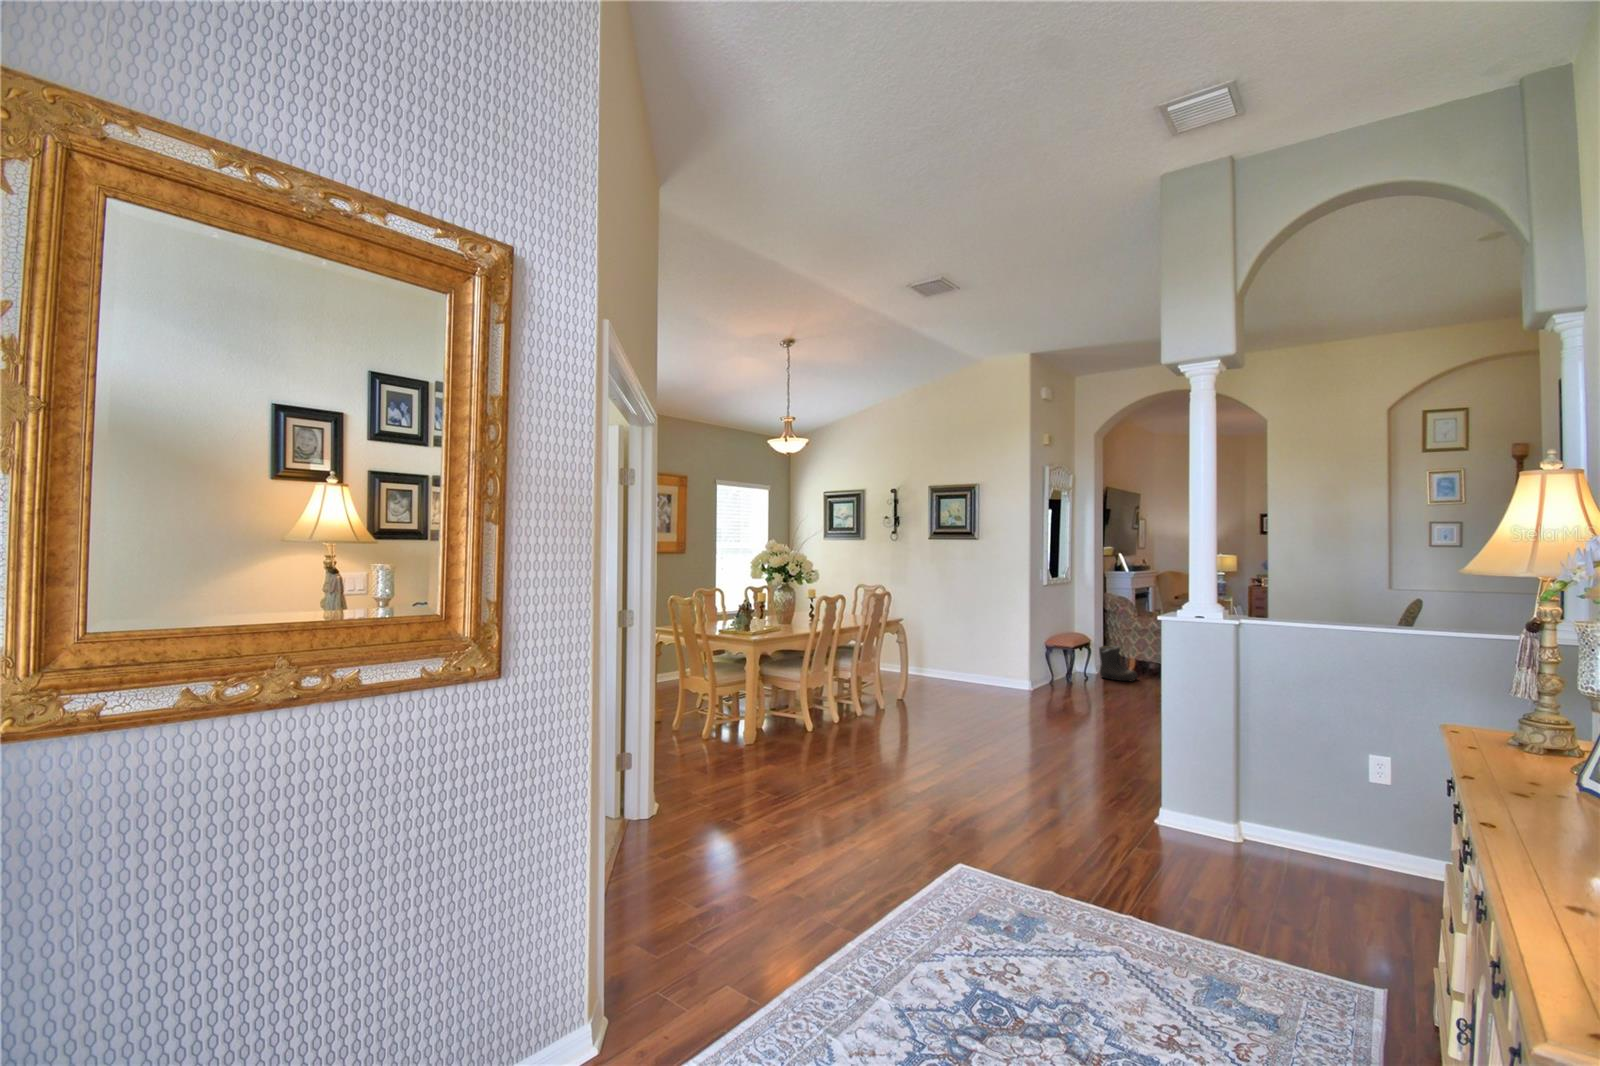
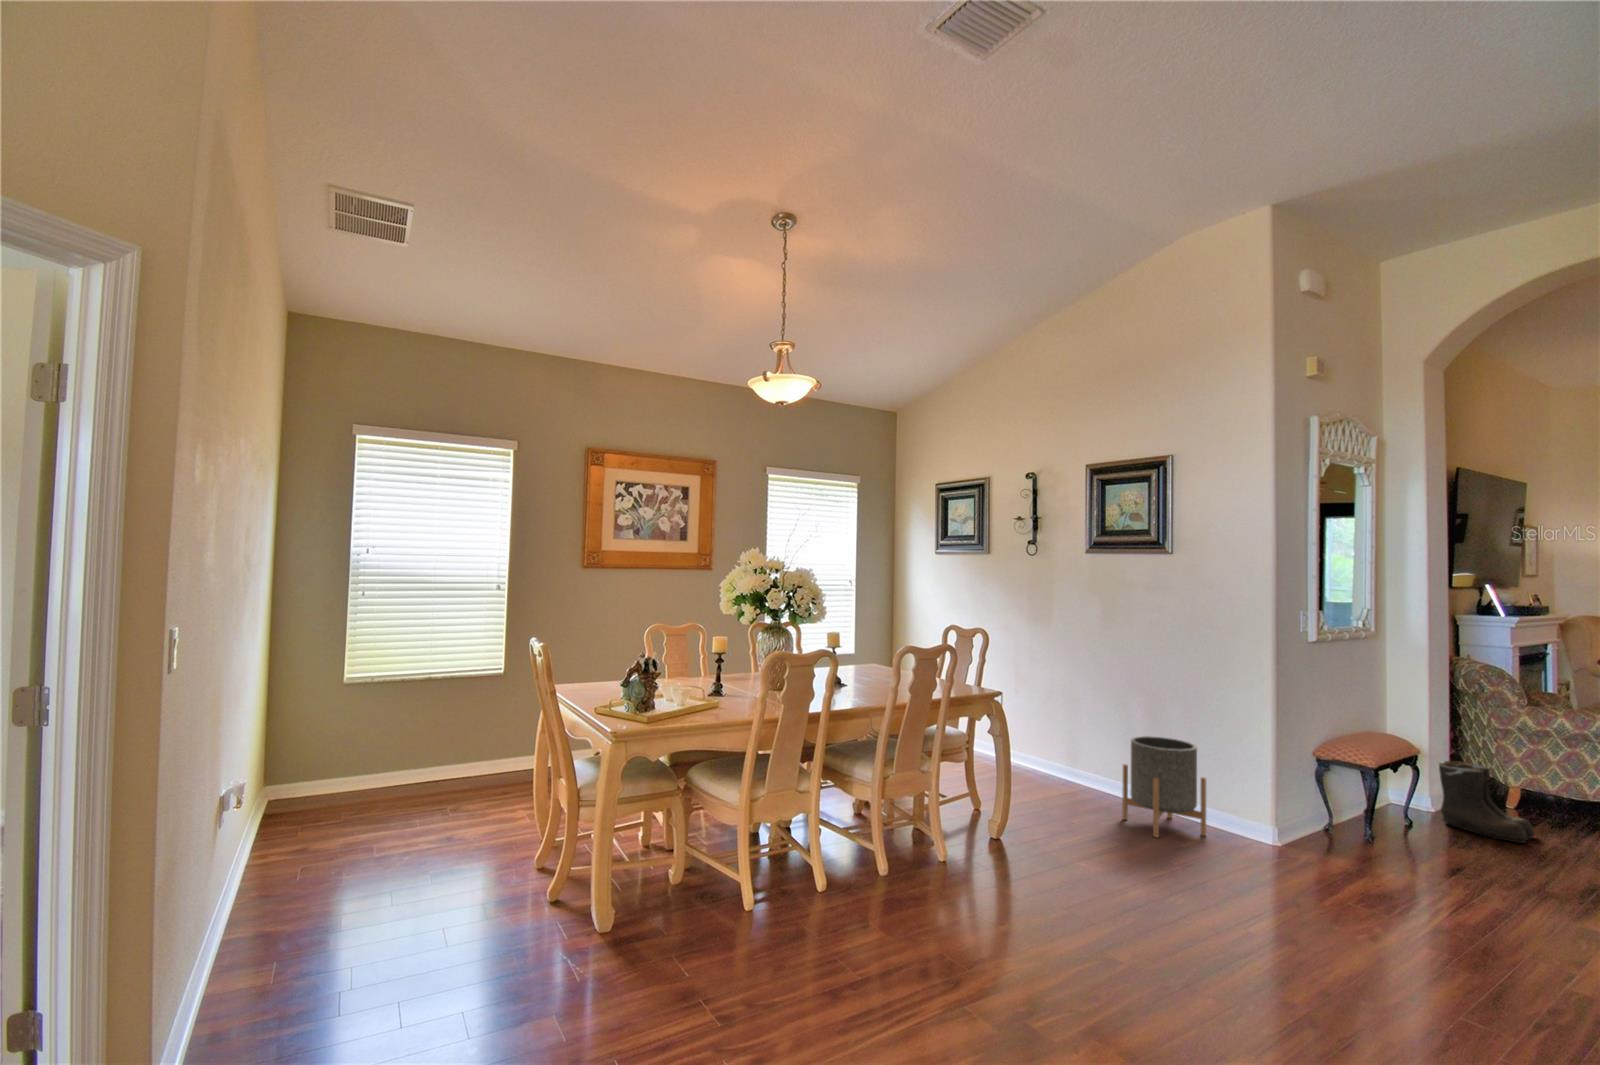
planter: none [954,642,997,693] -> present [1122,736,1206,837]

